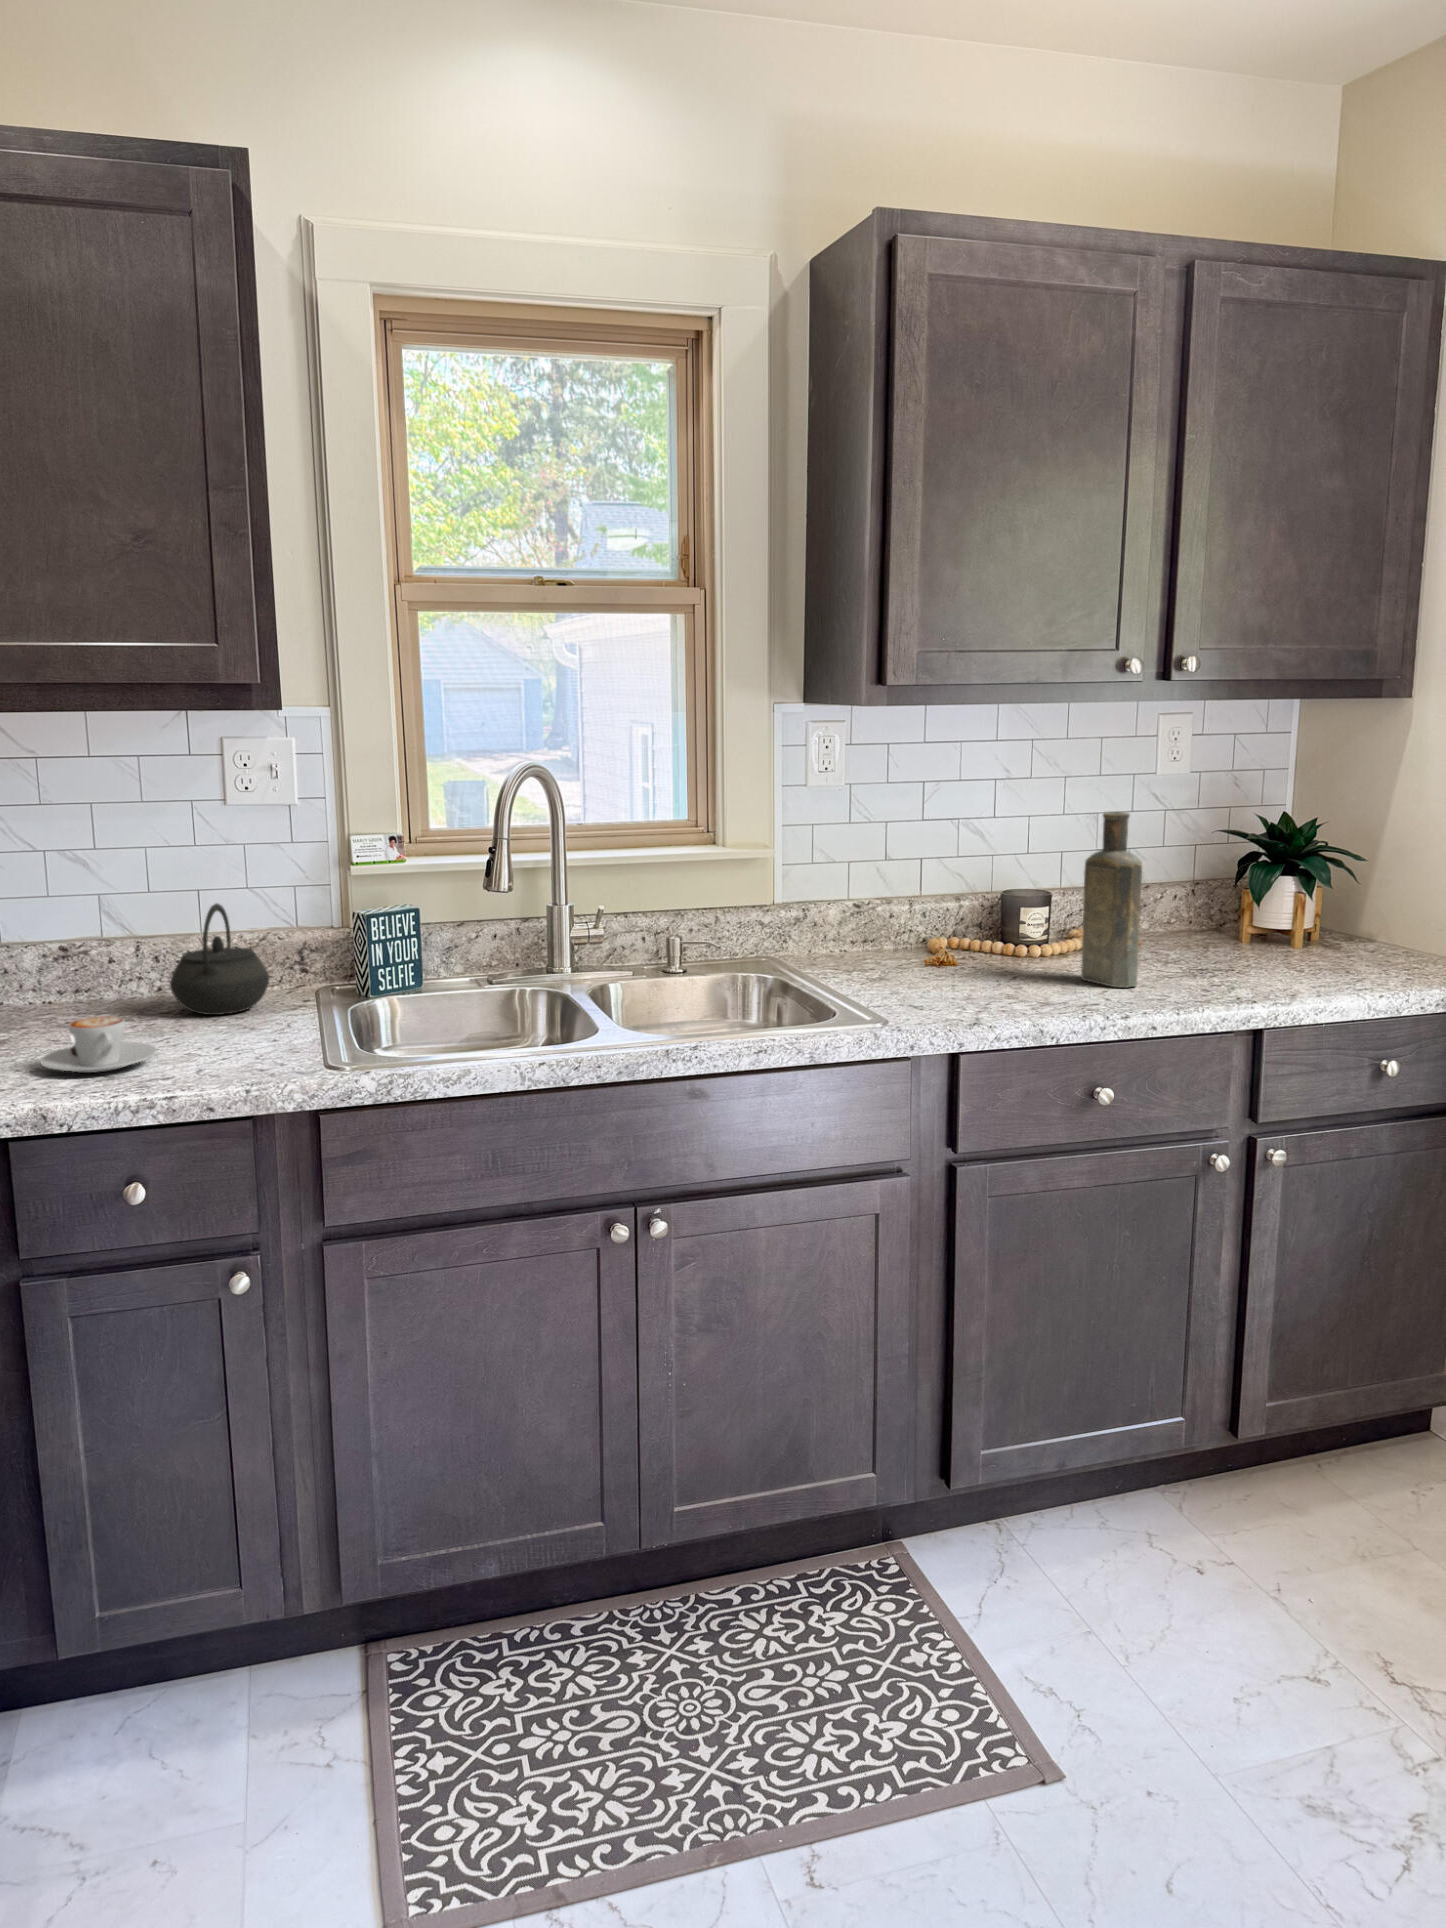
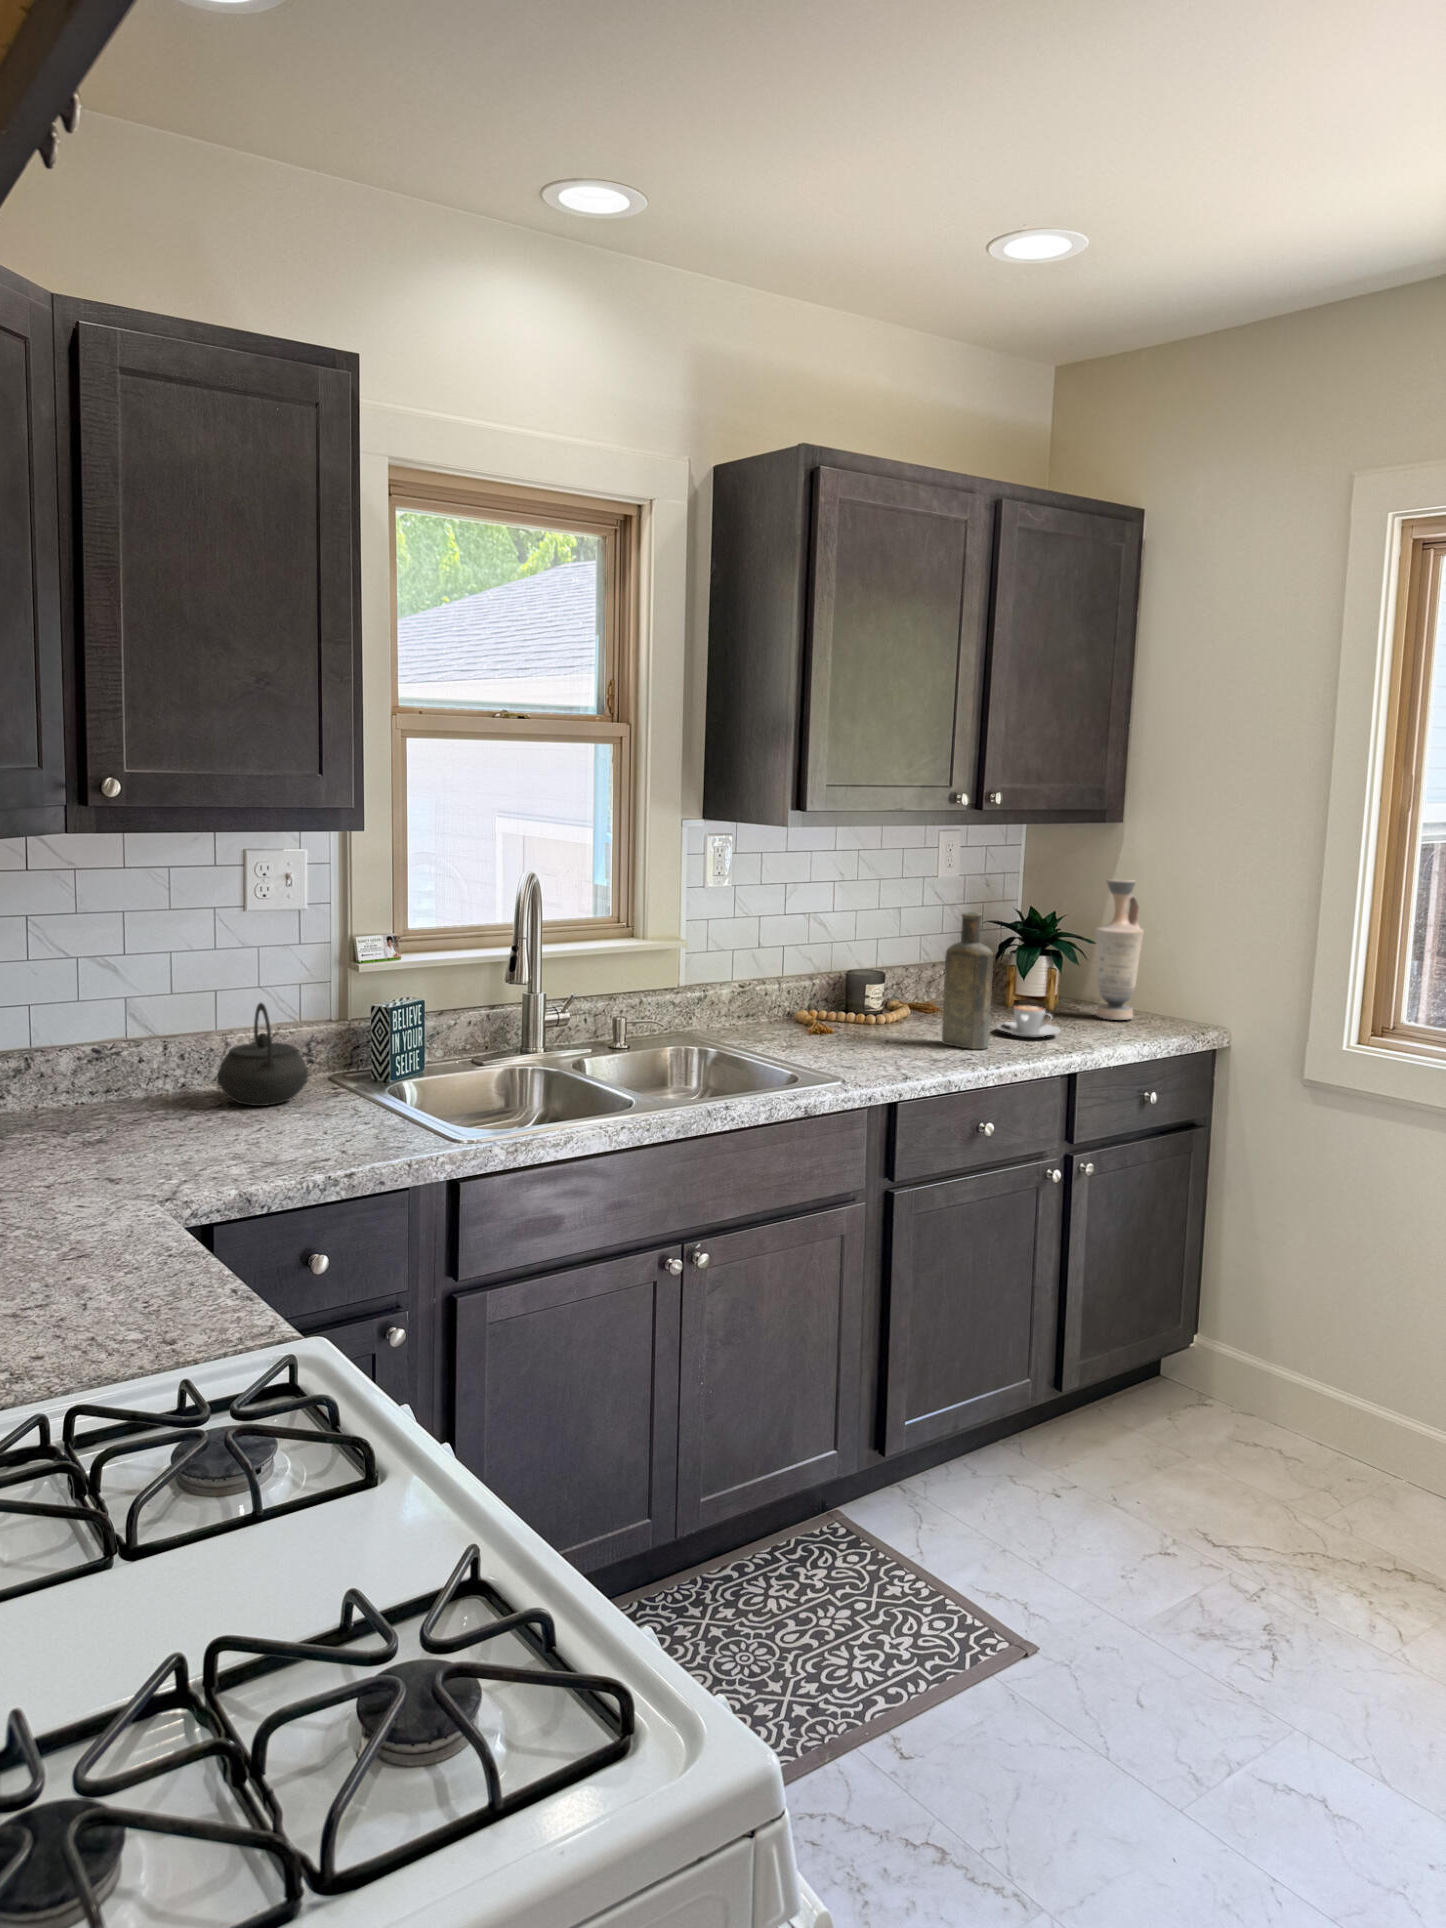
vase: none [1340,773,1409,958] -> present [1095,880,1144,1020]
coffee cup: present [41,1016,156,1073] -> present [996,1006,1061,1037]

